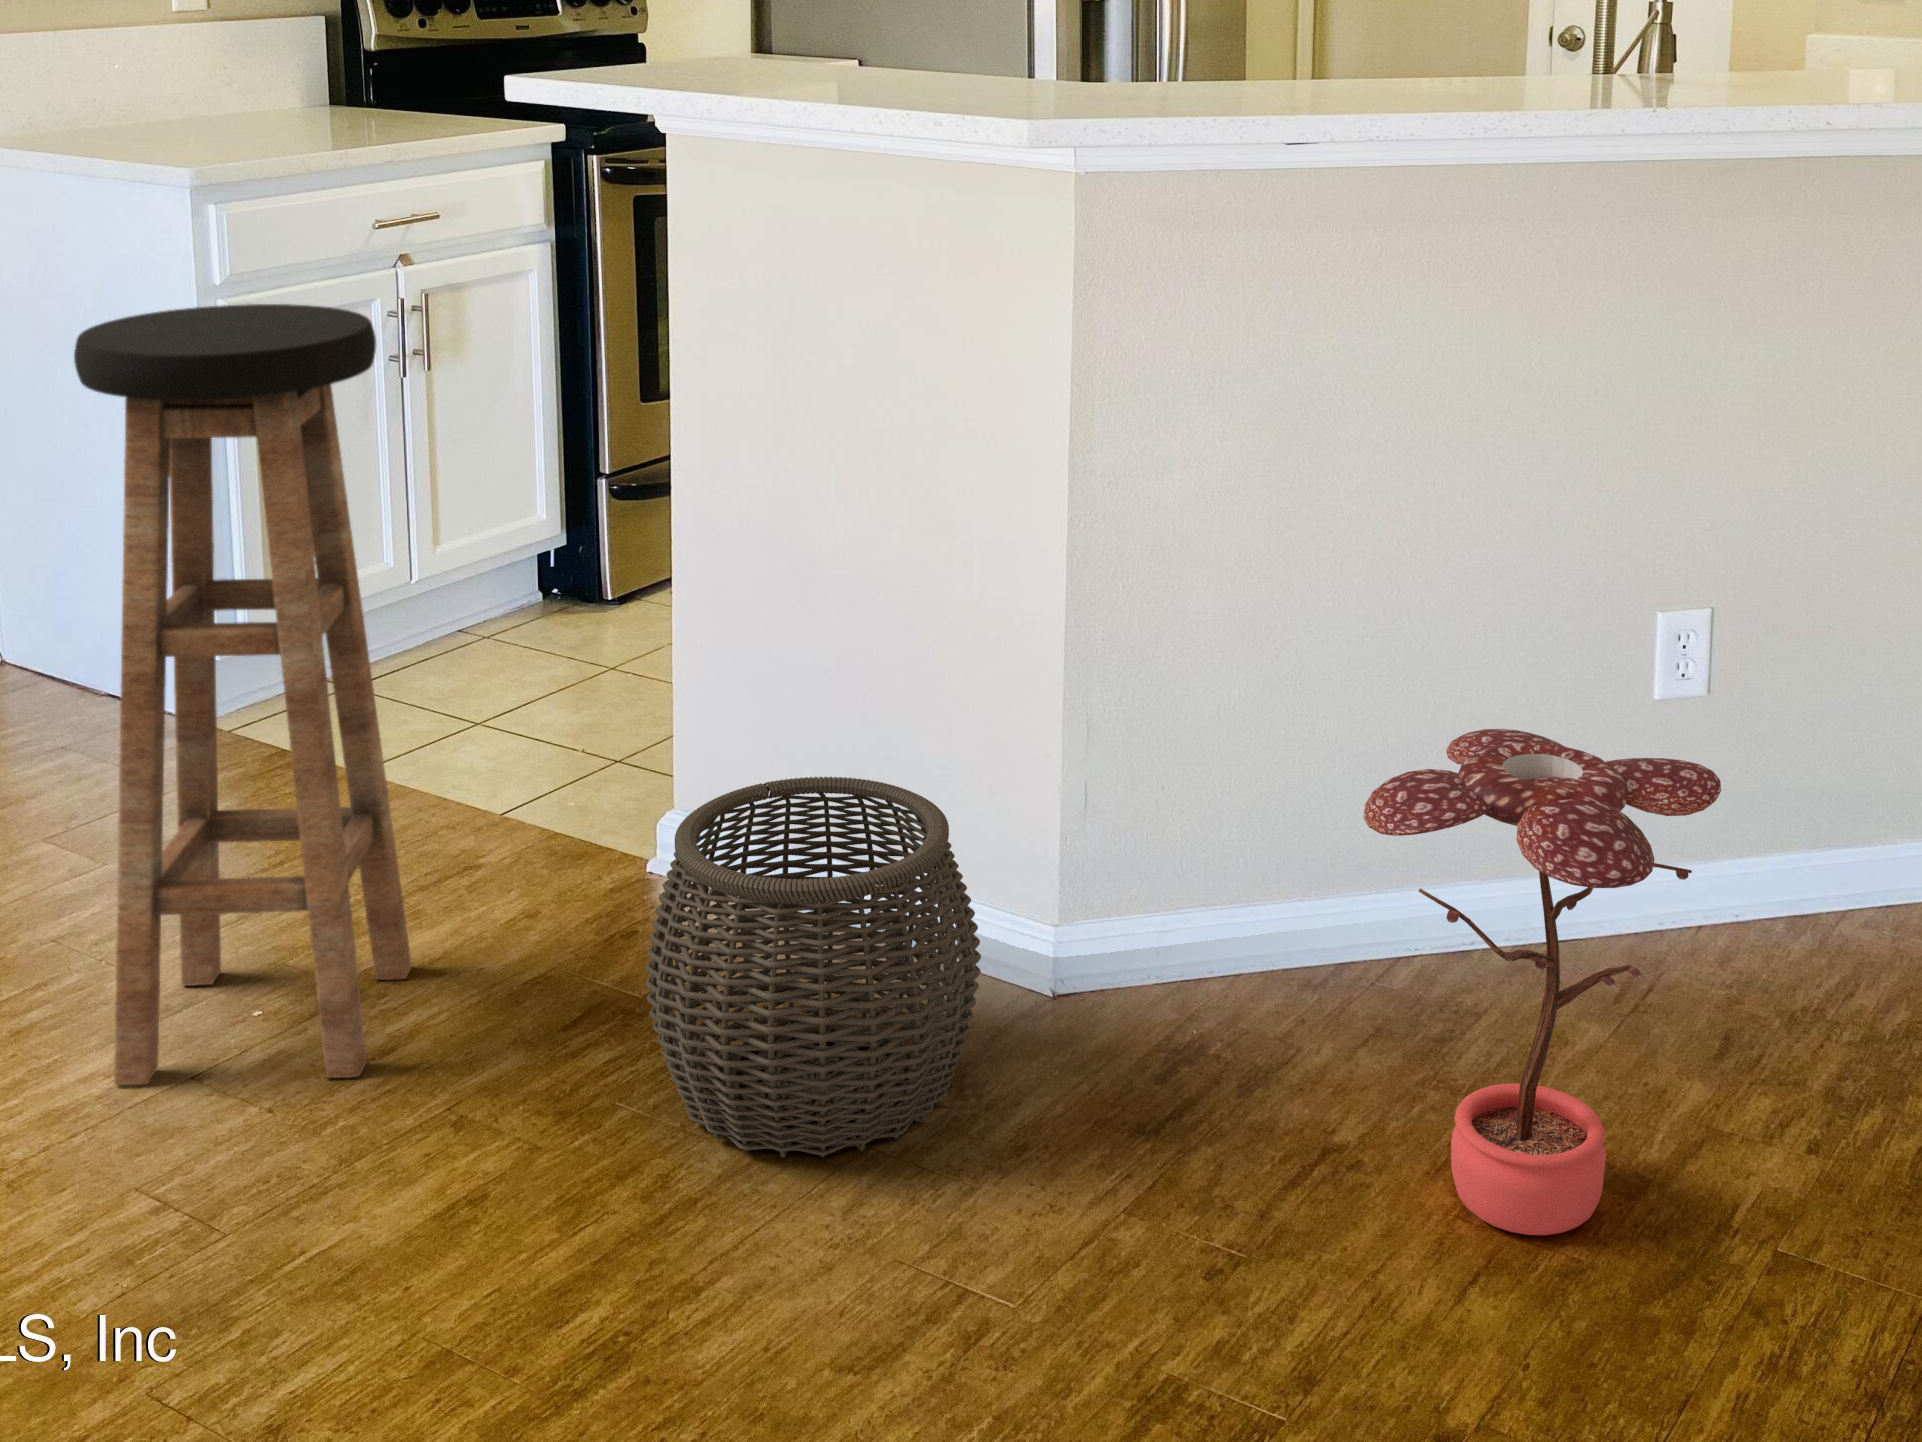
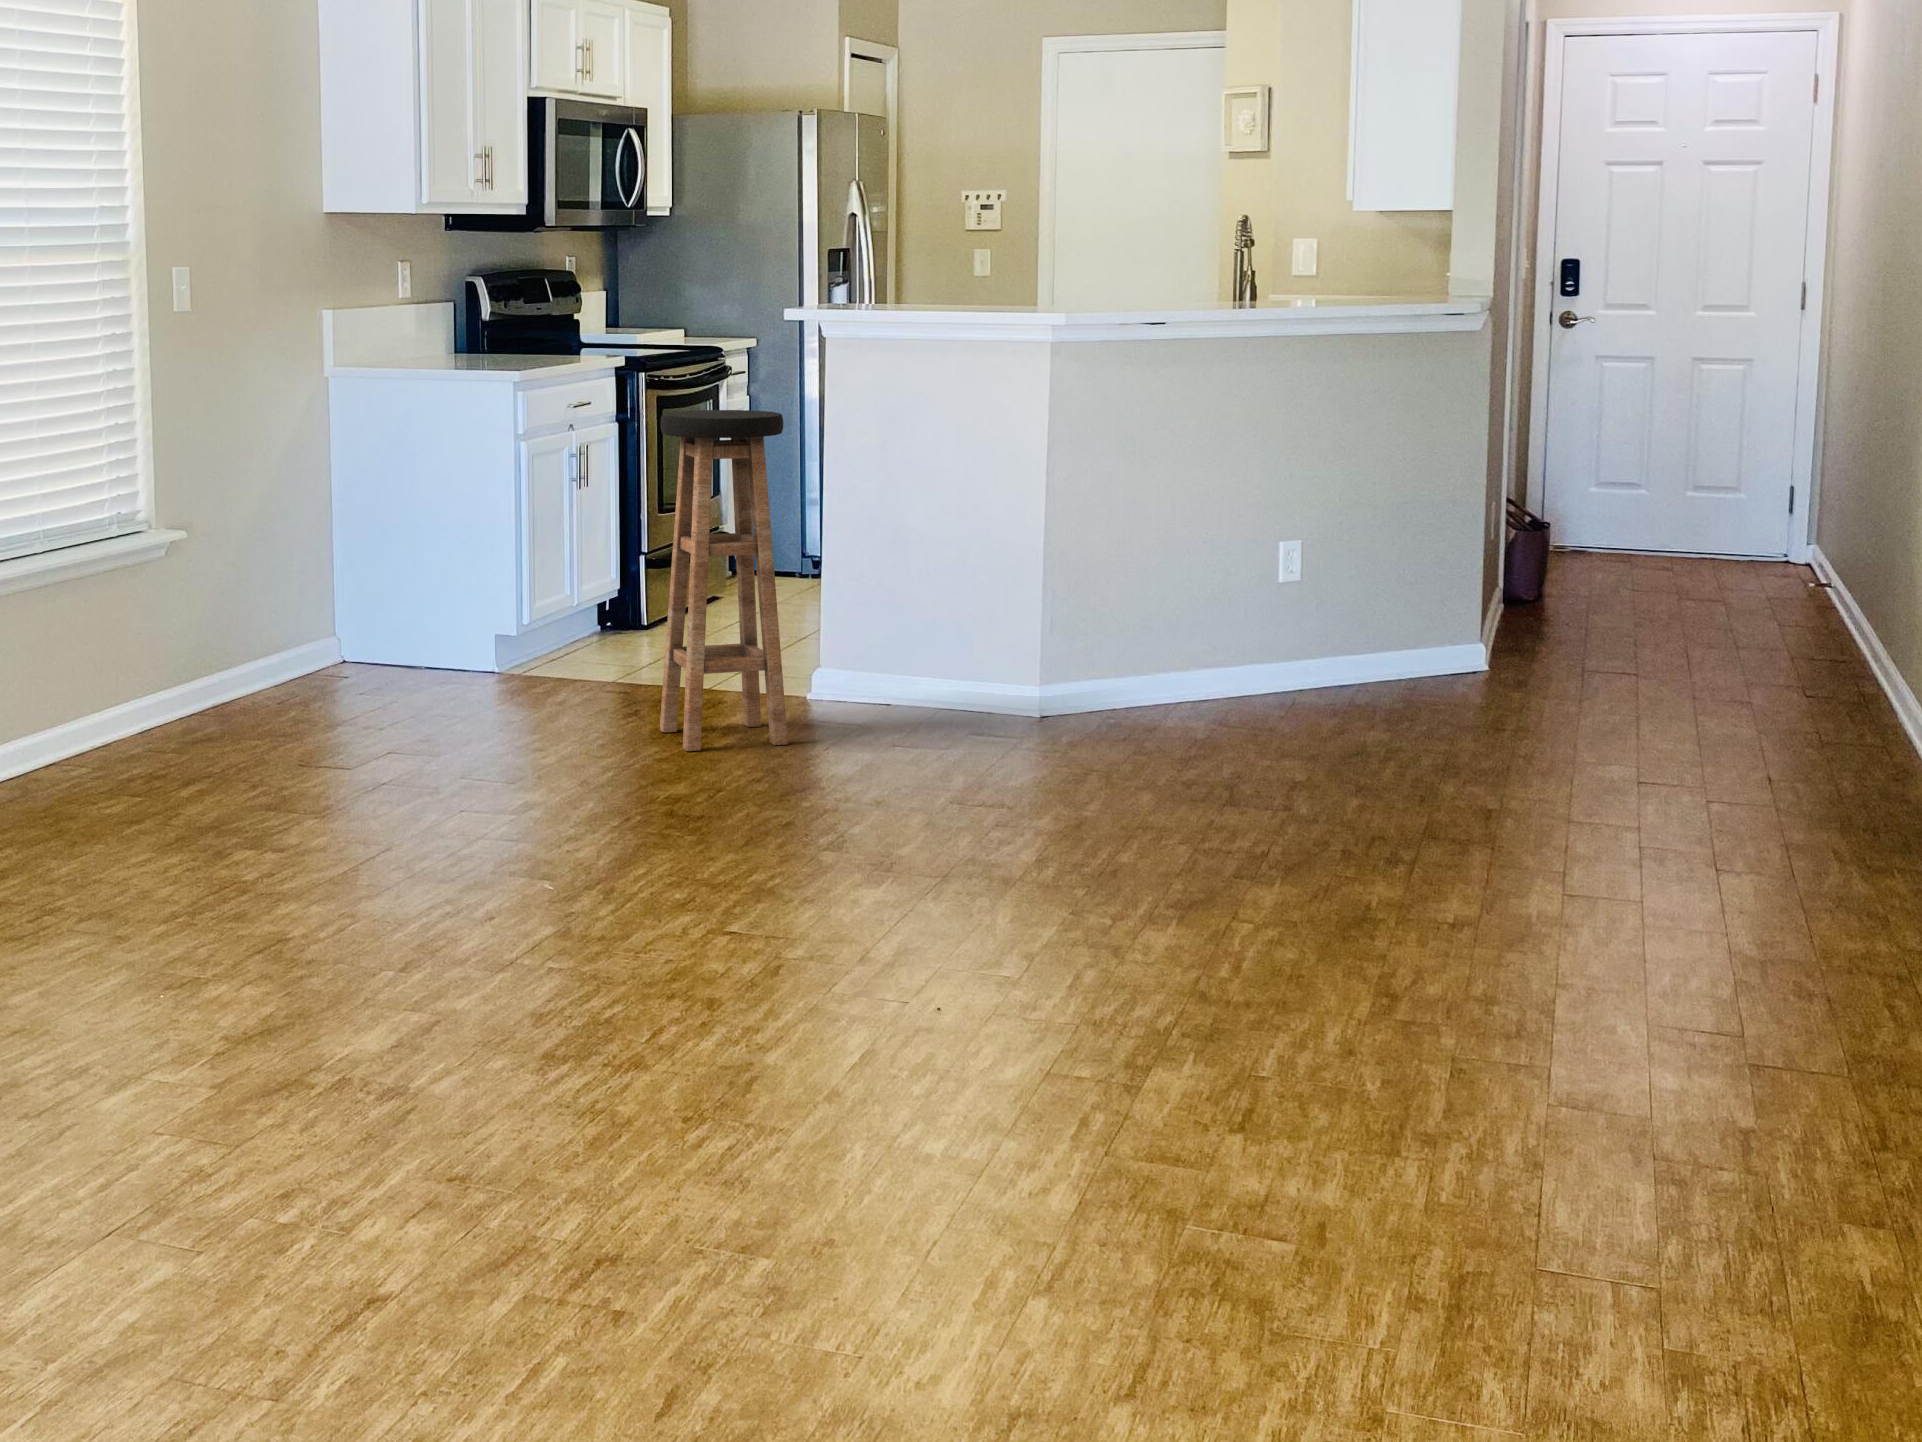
potted plant: present [1364,729,1721,1235] -> none [1230,555,1358,743]
woven basket: present [646,777,981,1157] -> none [914,608,1058,747]

